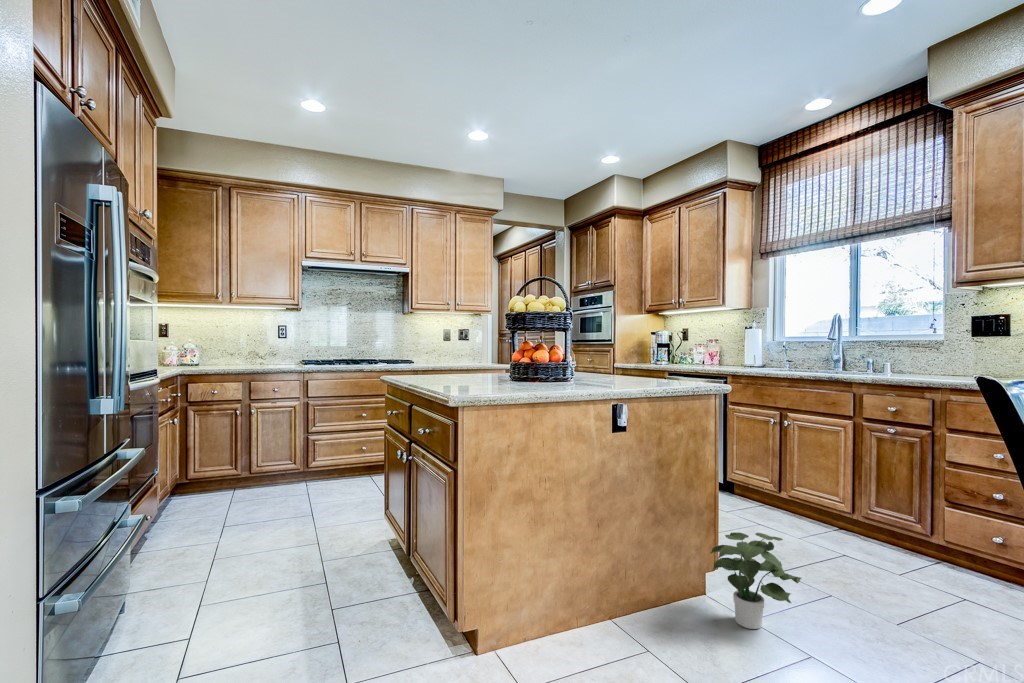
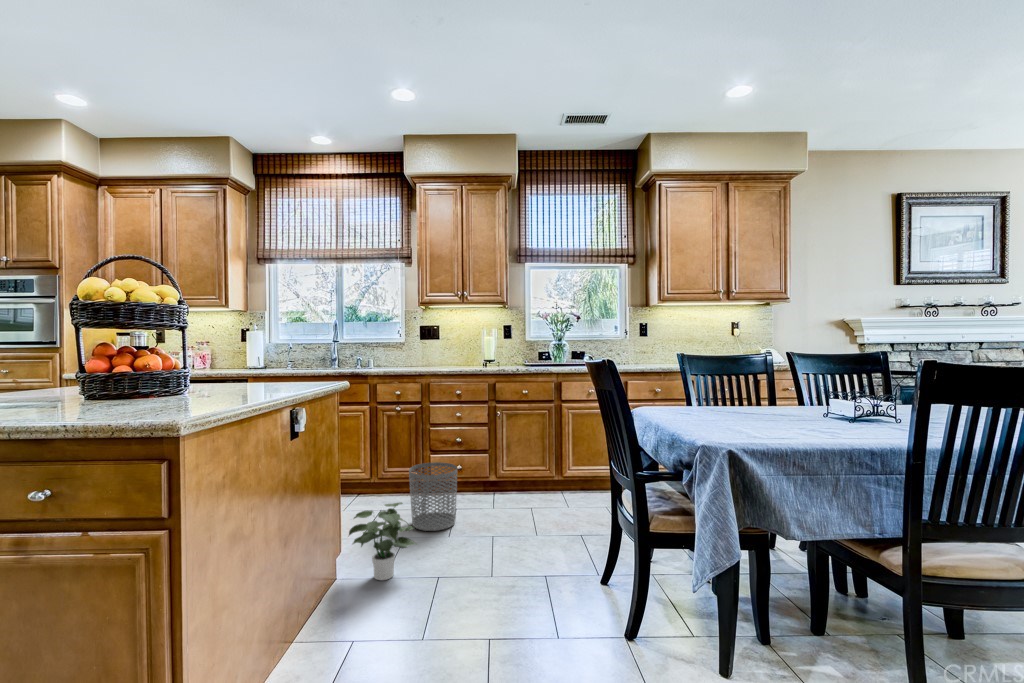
waste bin: none [853,509,942,619] -> present [409,462,457,531]

